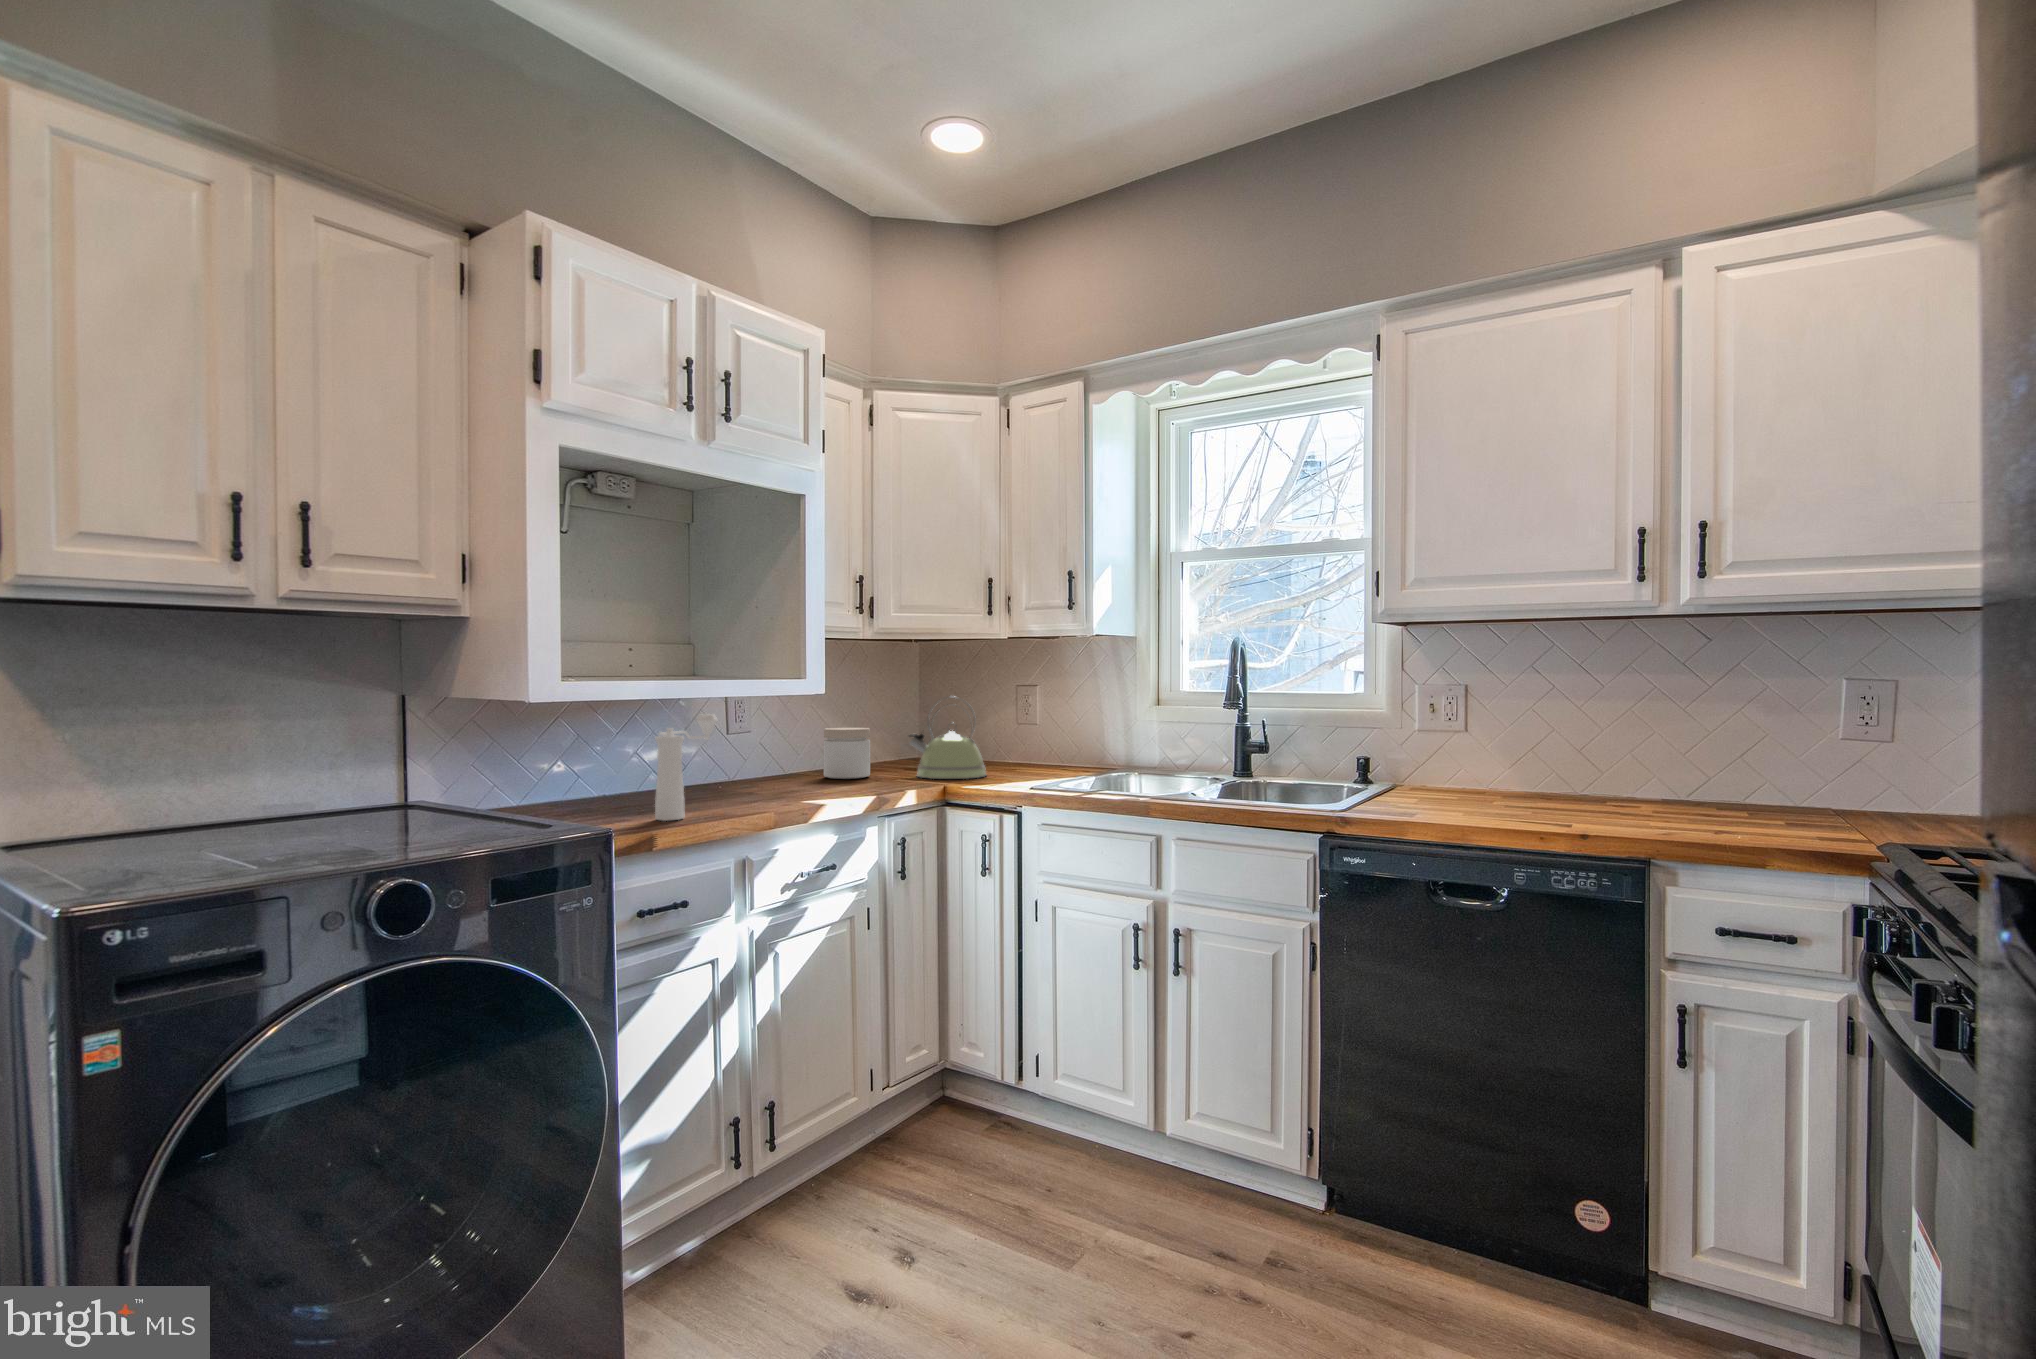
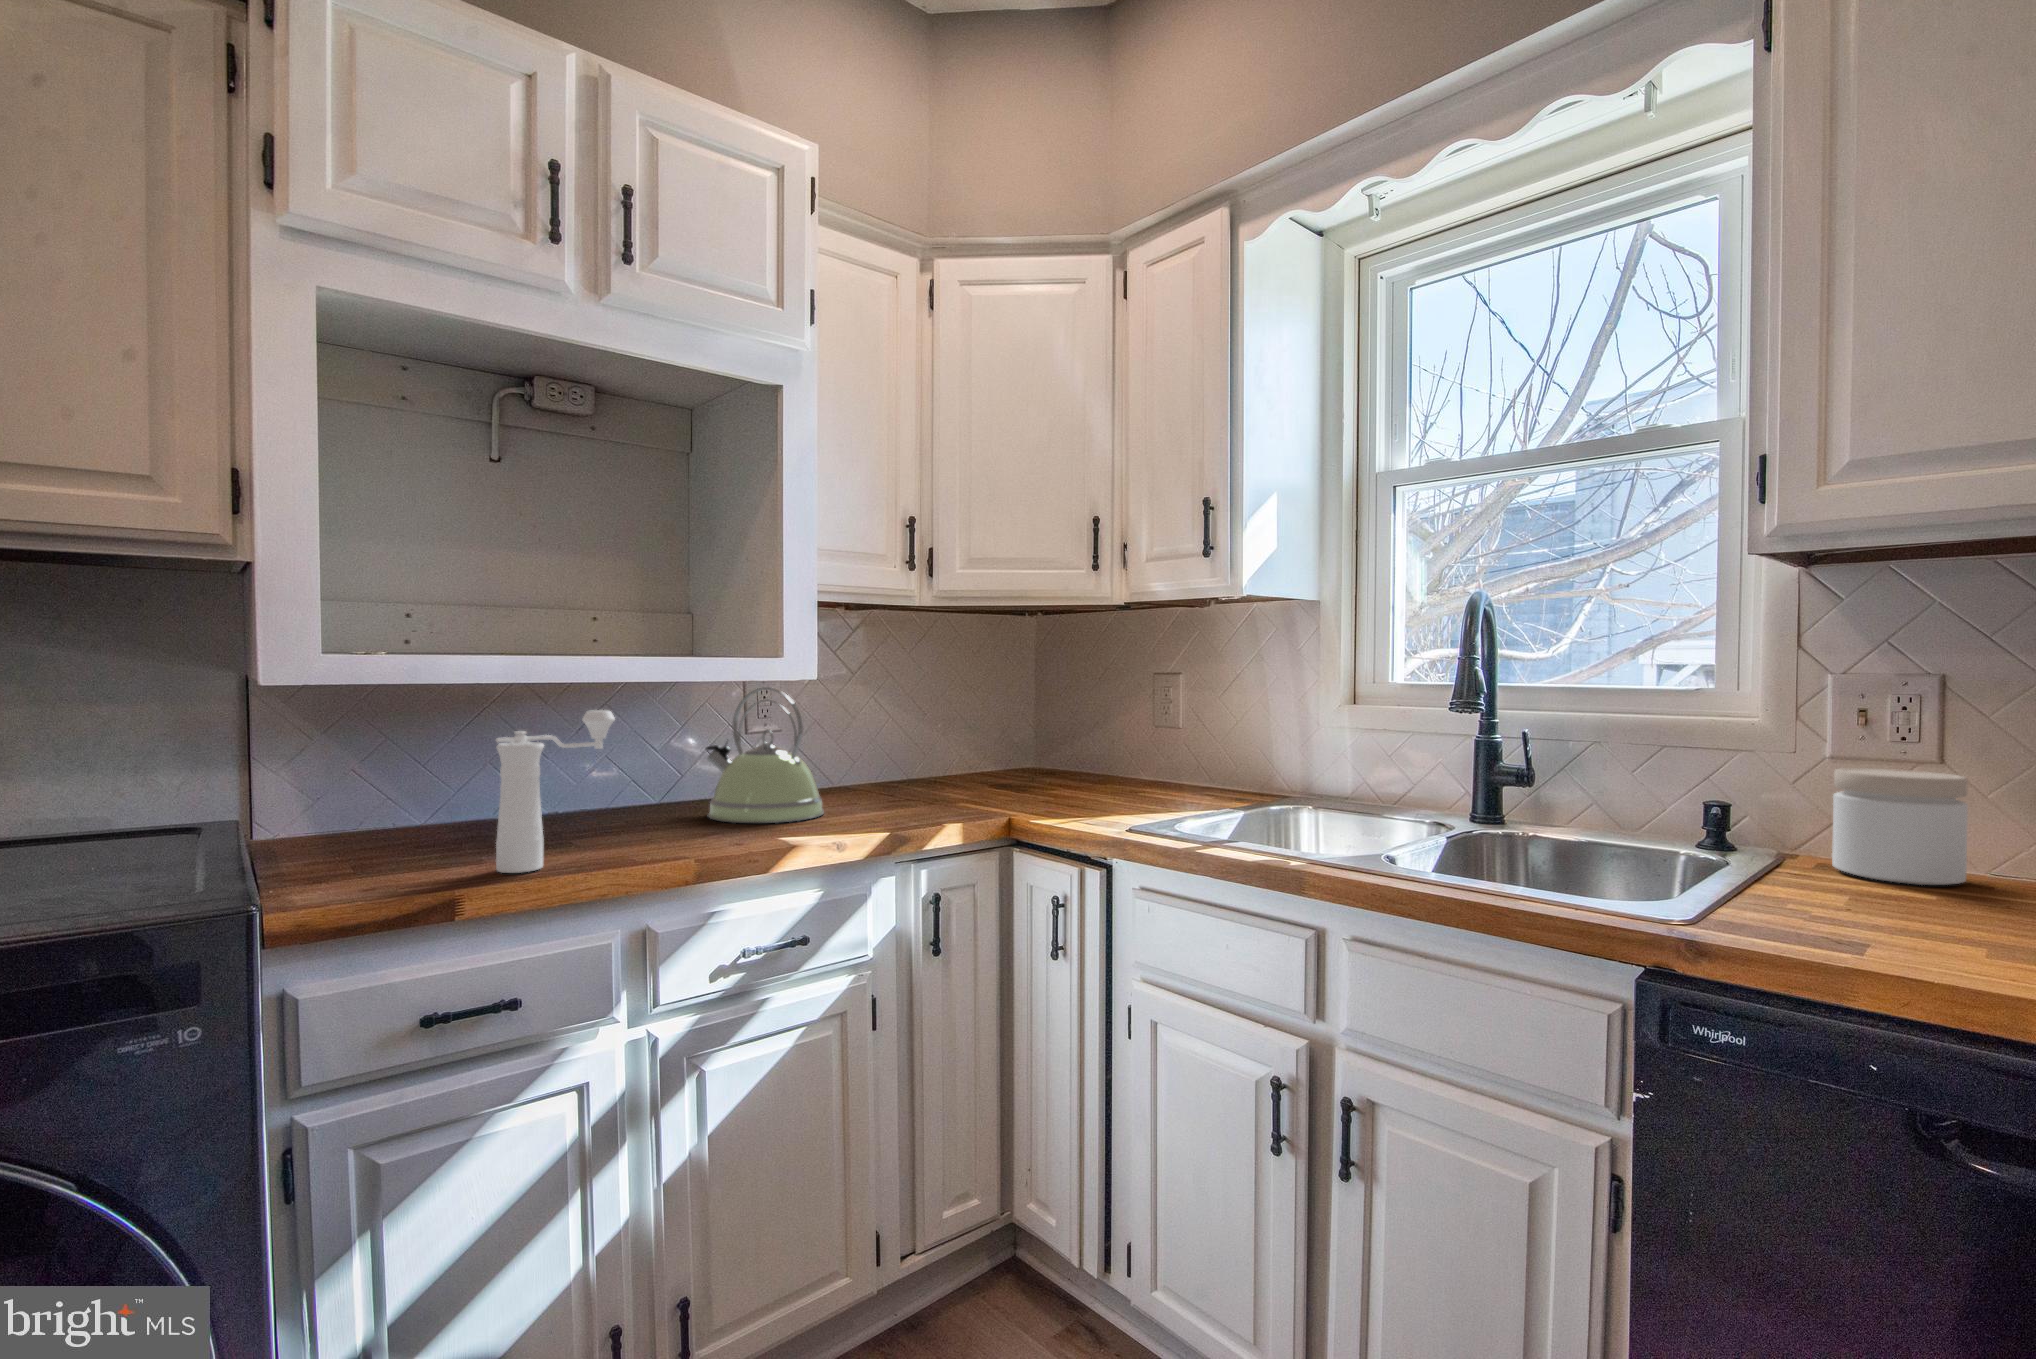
kettle: present [909,697,986,779] -> present [706,687,824,823]
jar: present [824,727,870,779] -> present [1832,768,1968,885]

